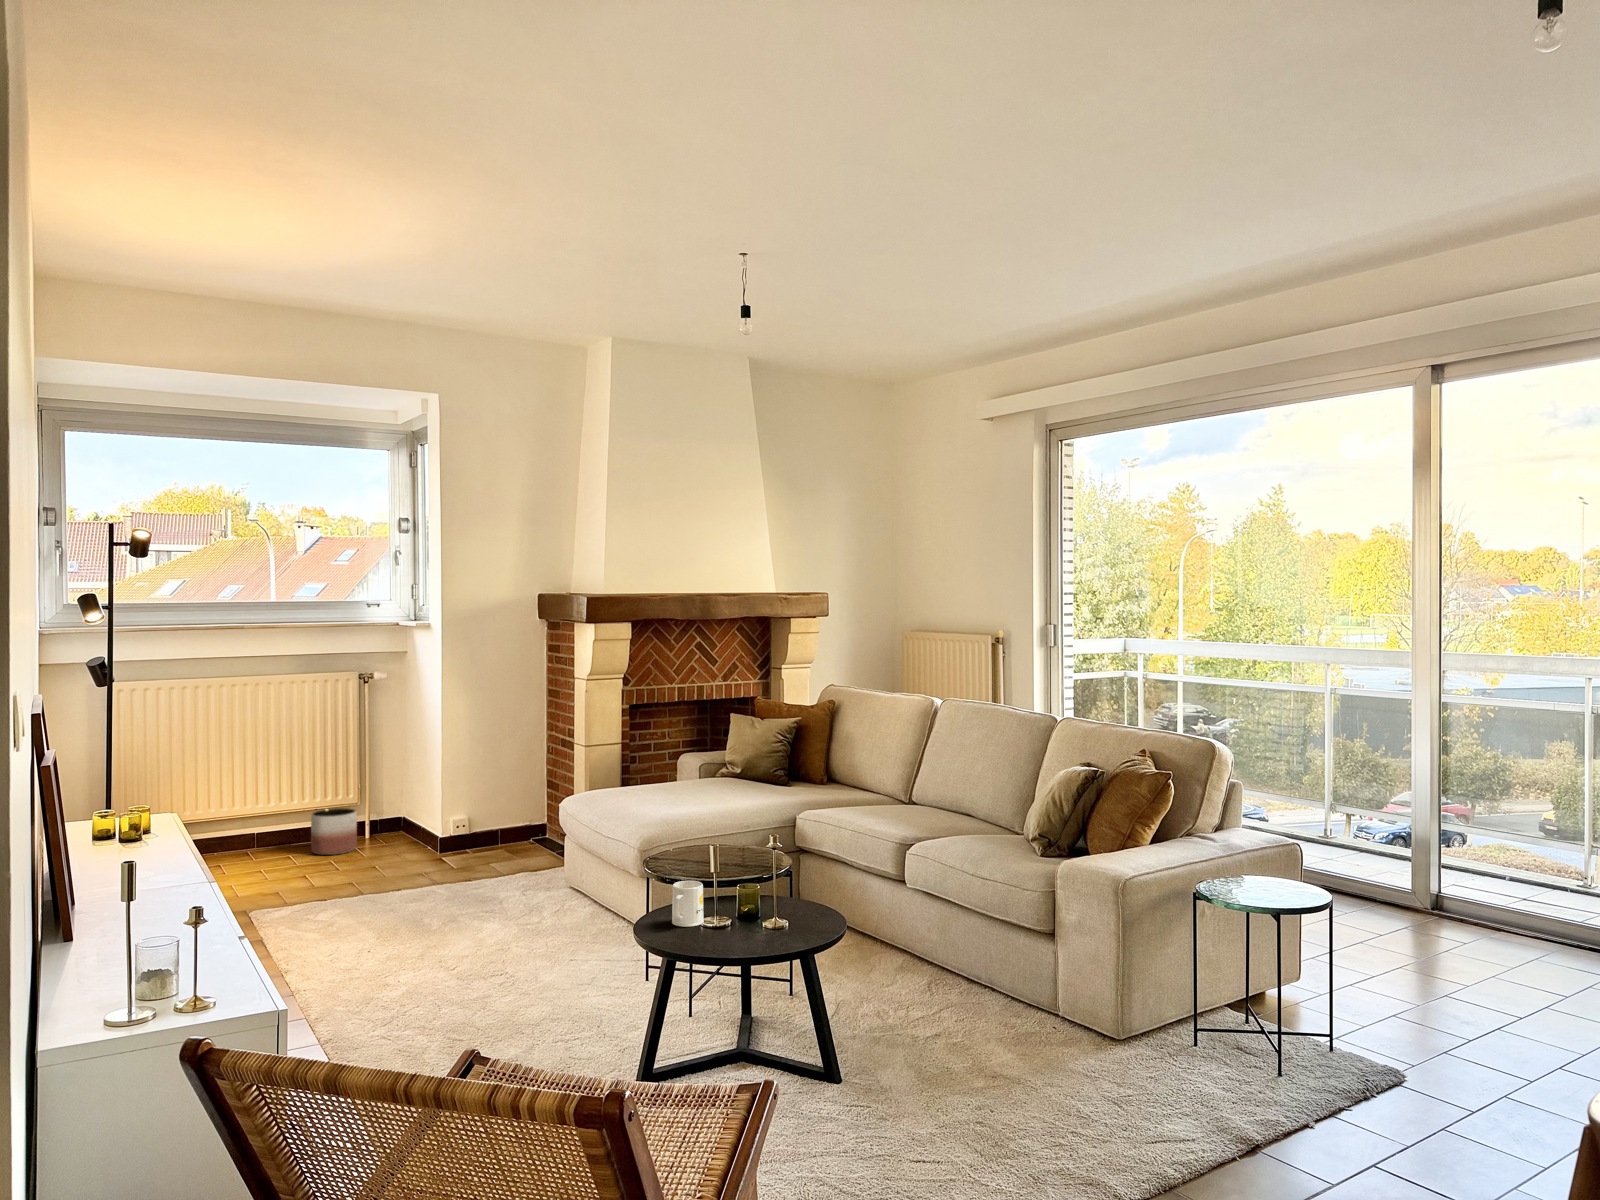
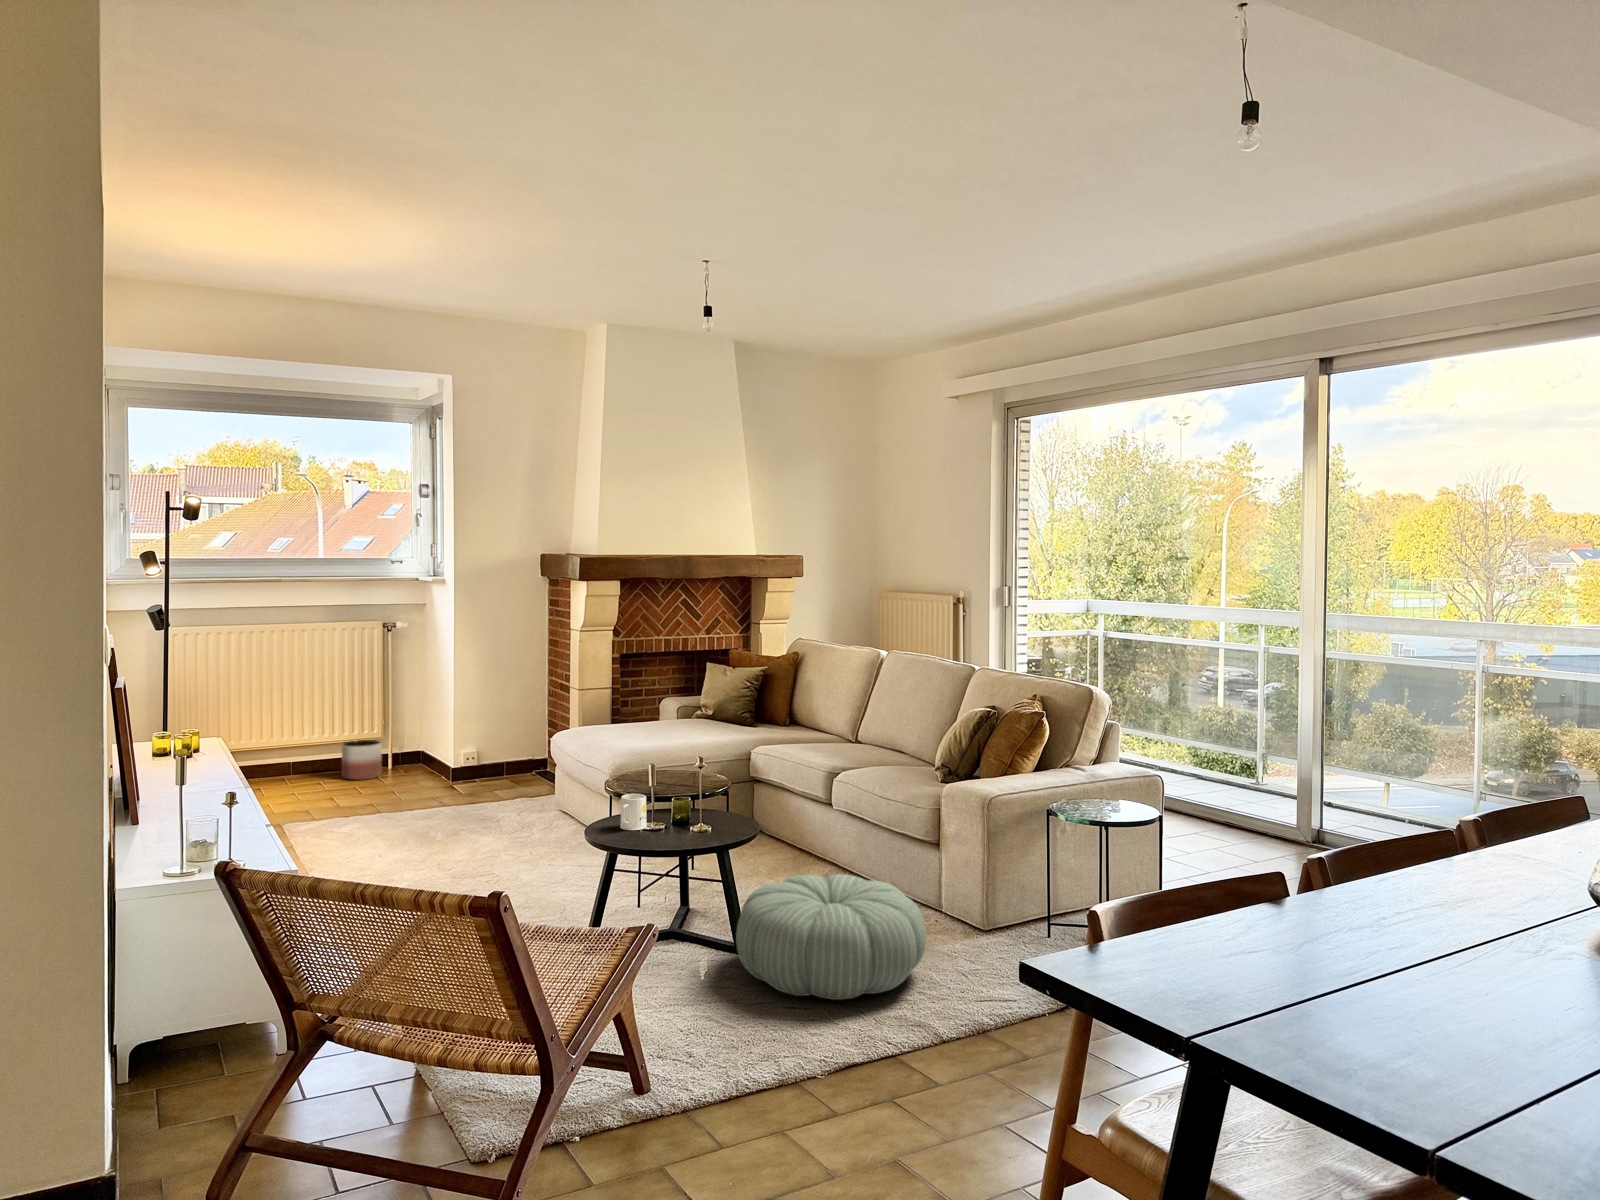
pouf: none [829,977,1065,1146] -> present [736,874,926,1000]

